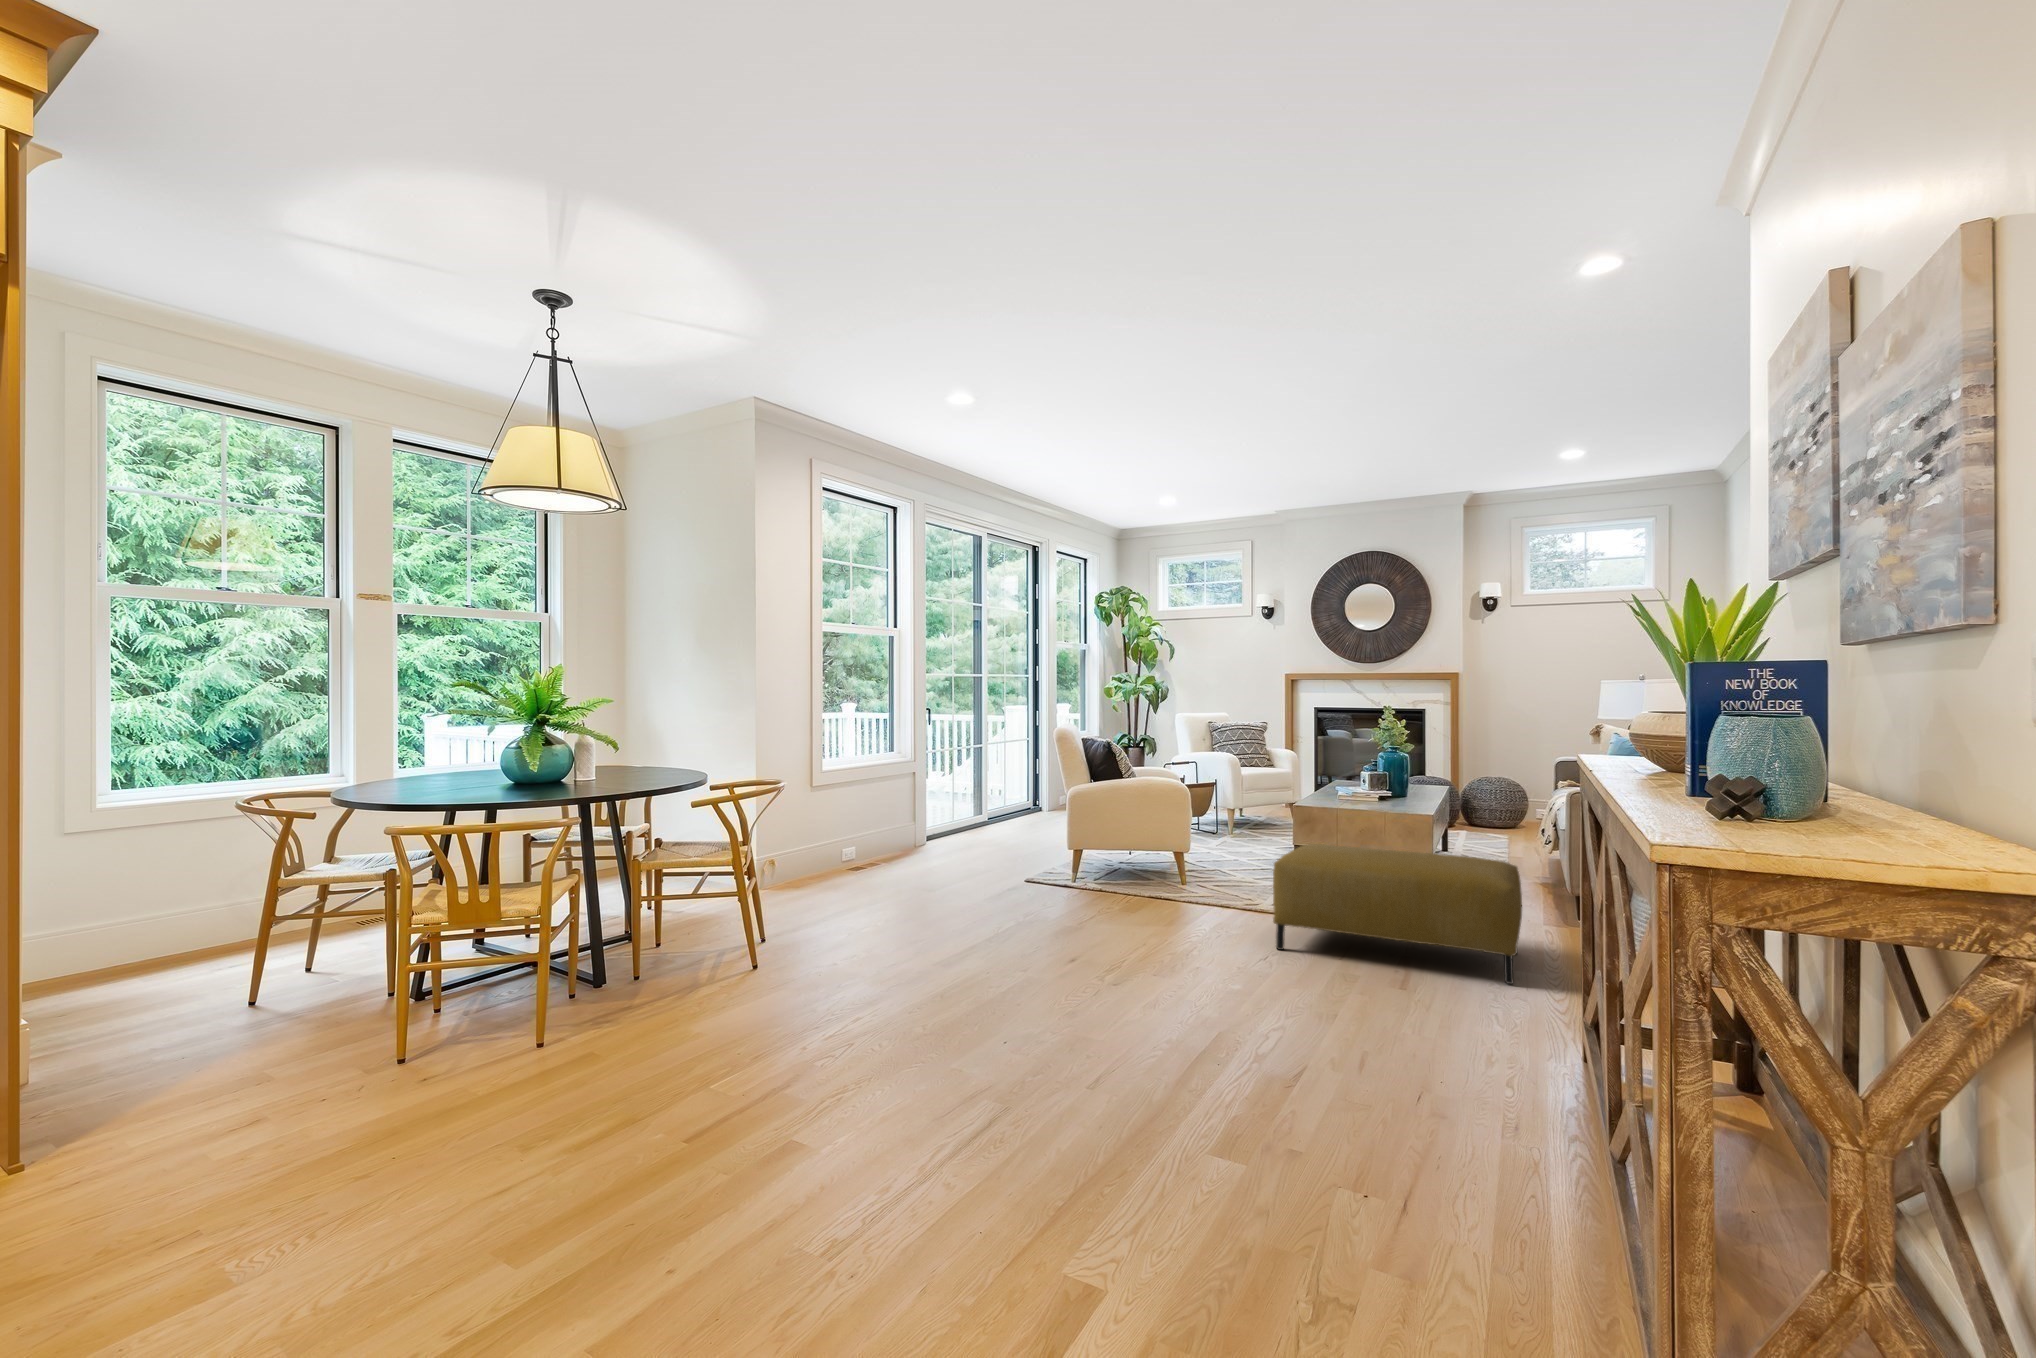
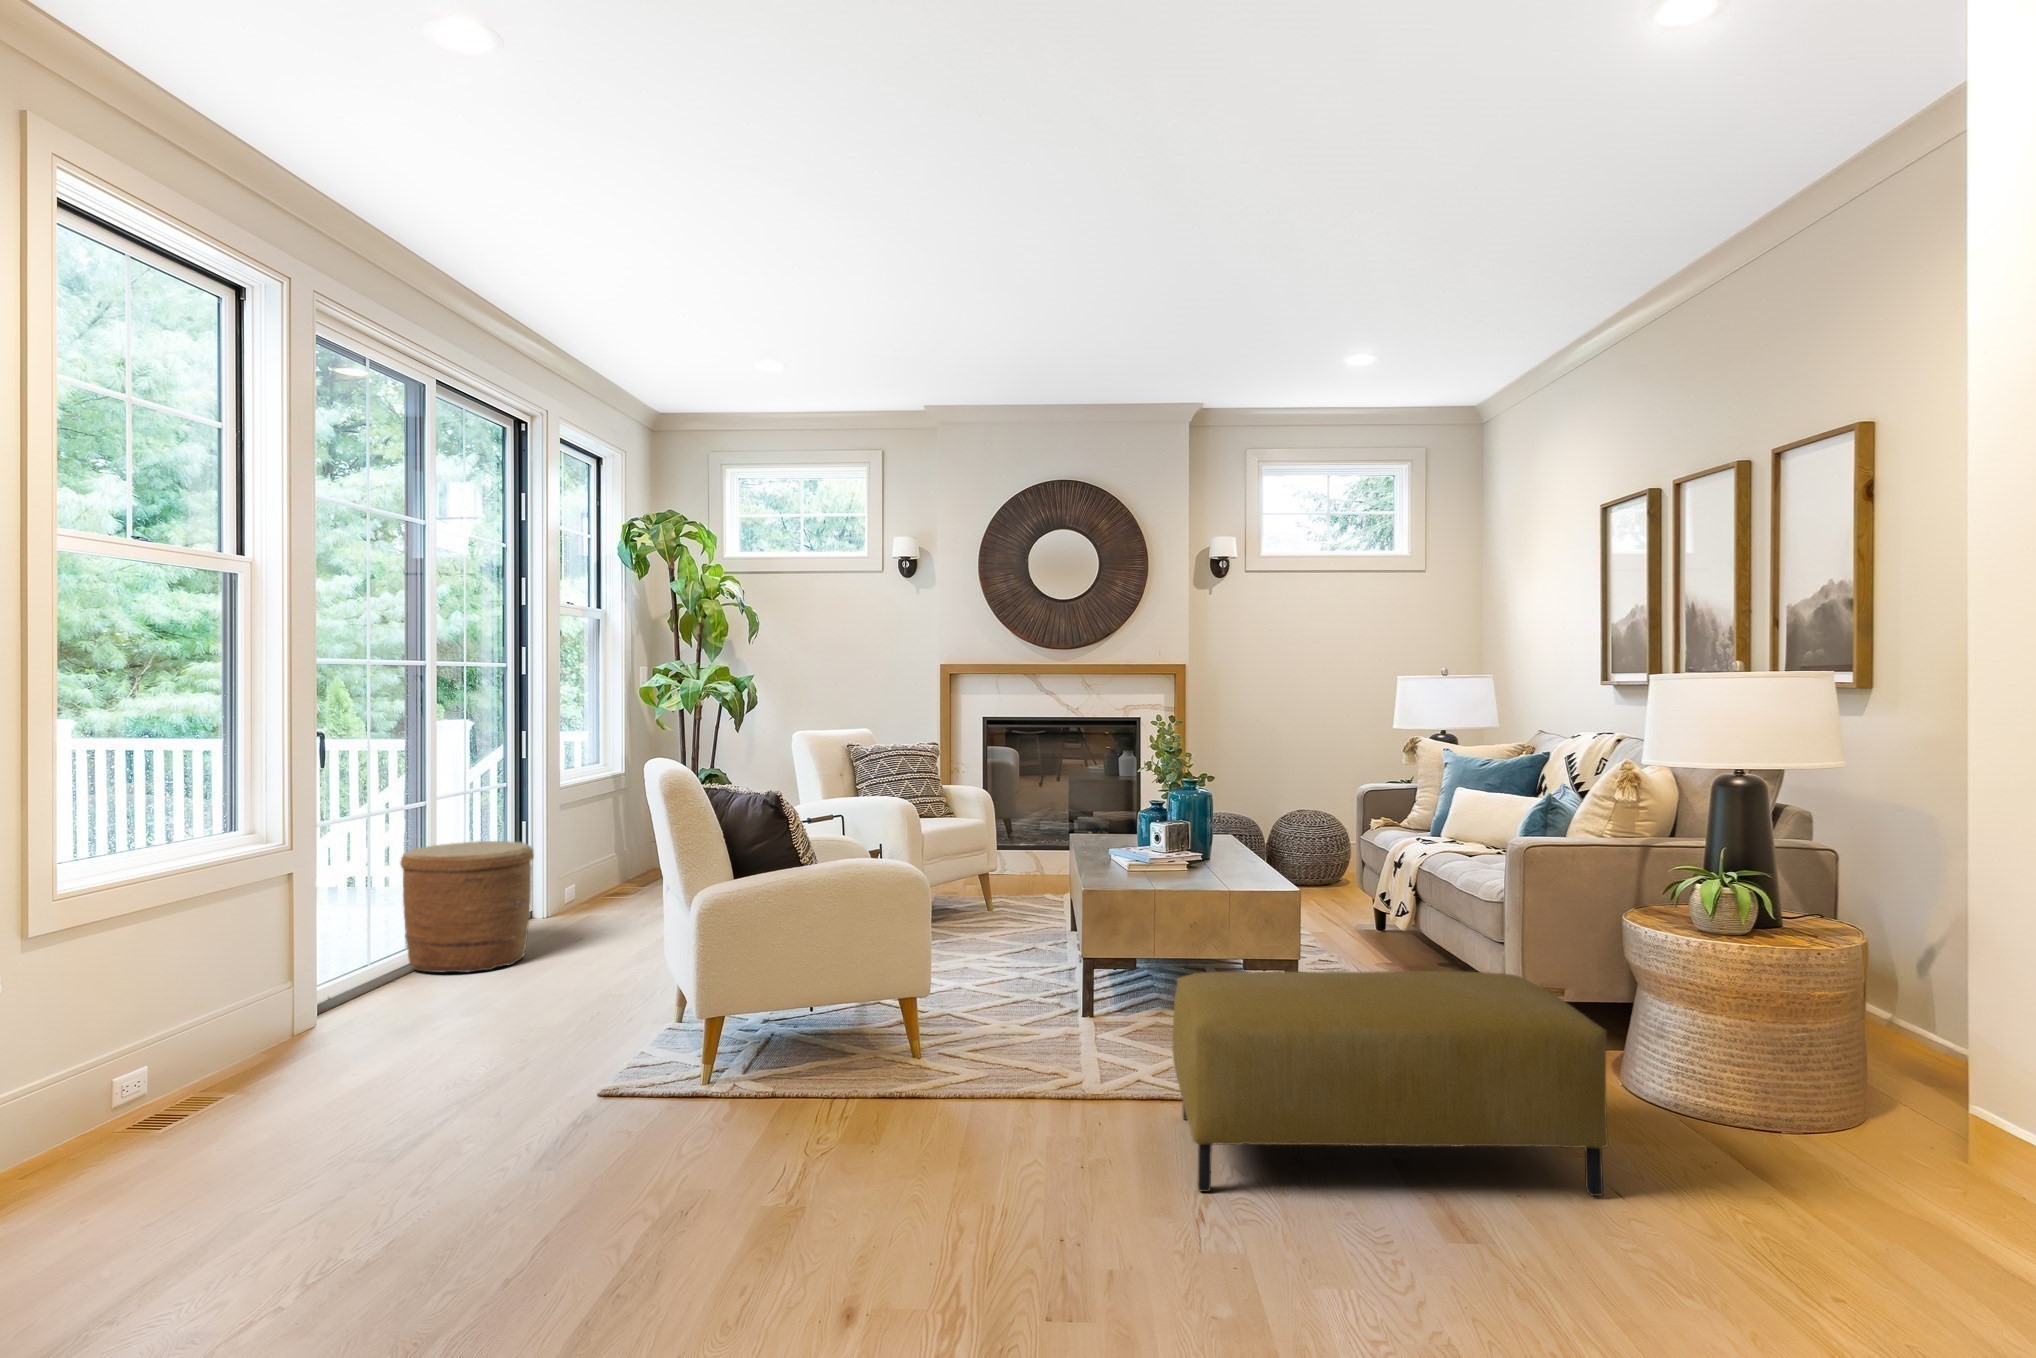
woven basket: none [968,766,1031,831] -> present [400,841,534,972]

